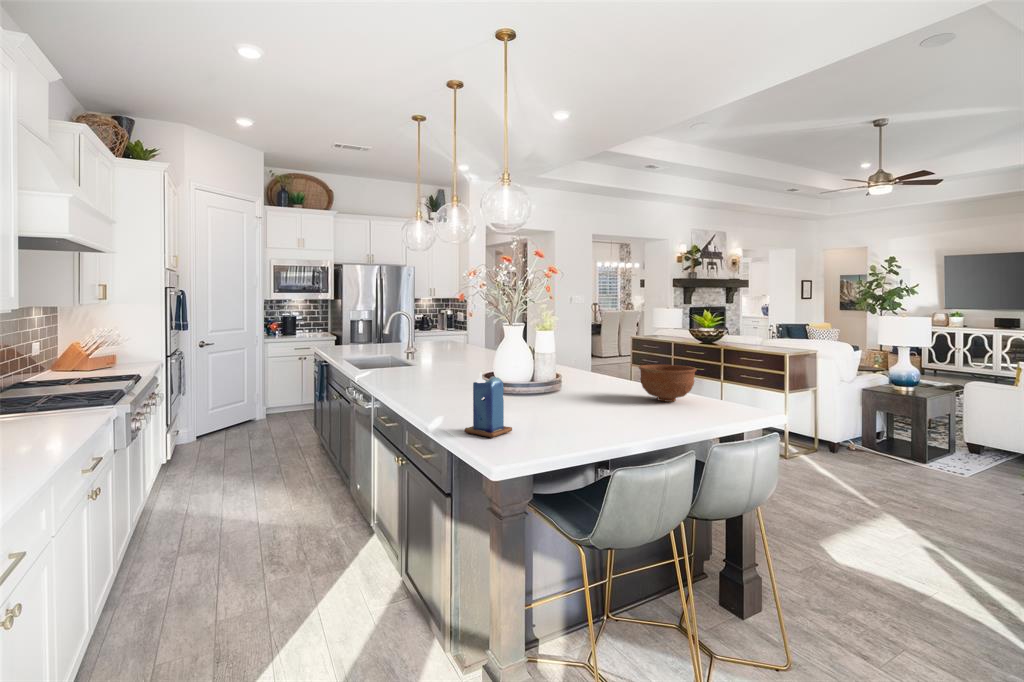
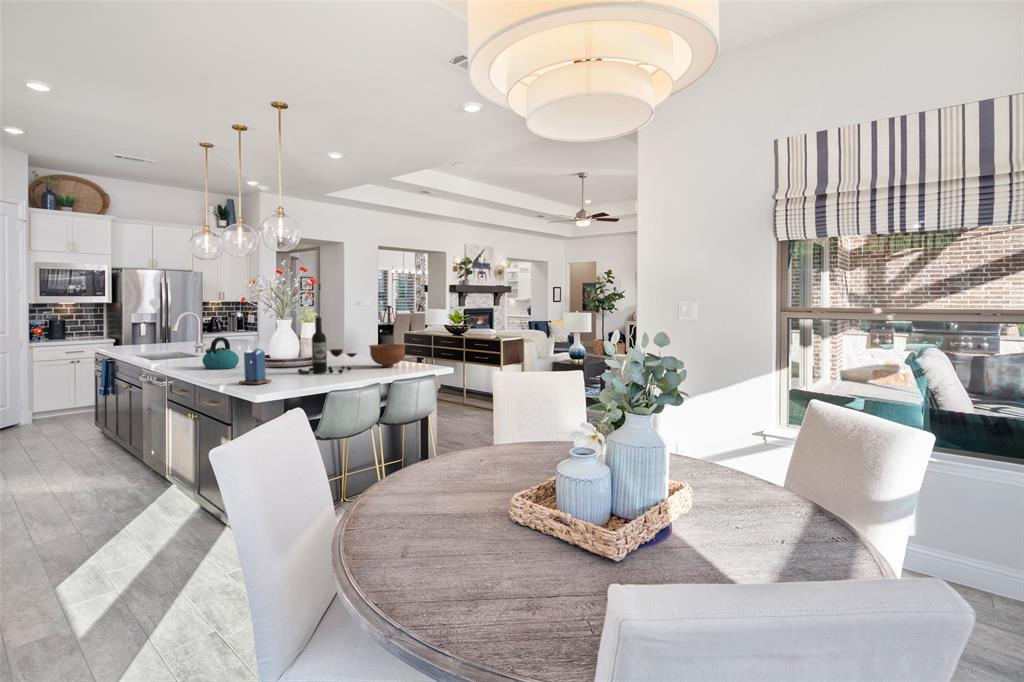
wine bottle: none [541,324,634,415] -> present [298,317,356,374]
kettle: none [414,348,458,393] -> present [202,337,239,369]

